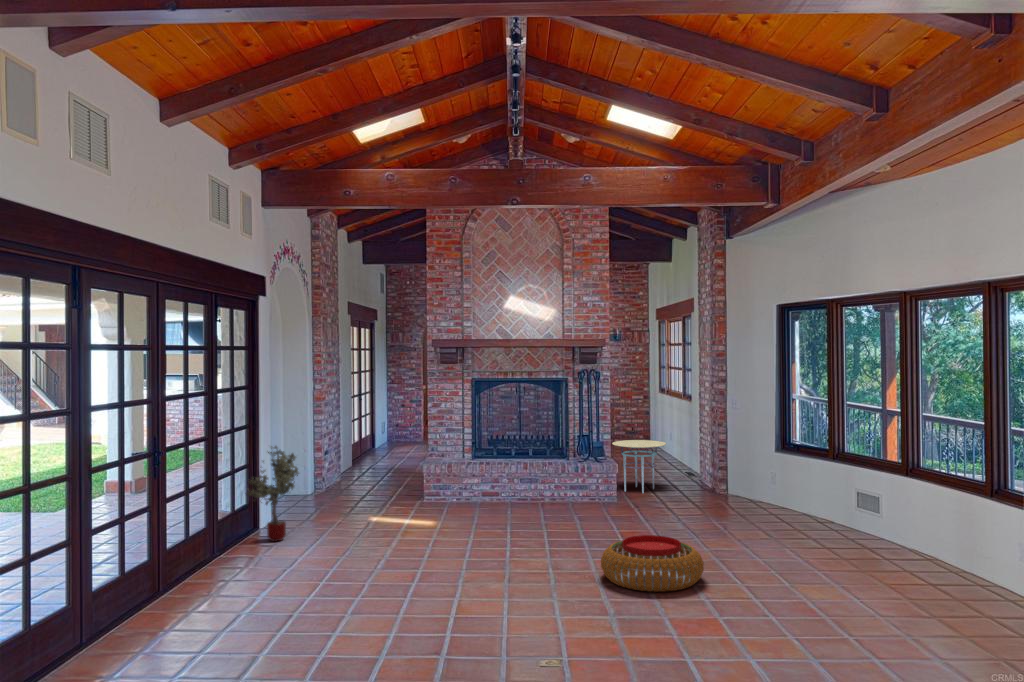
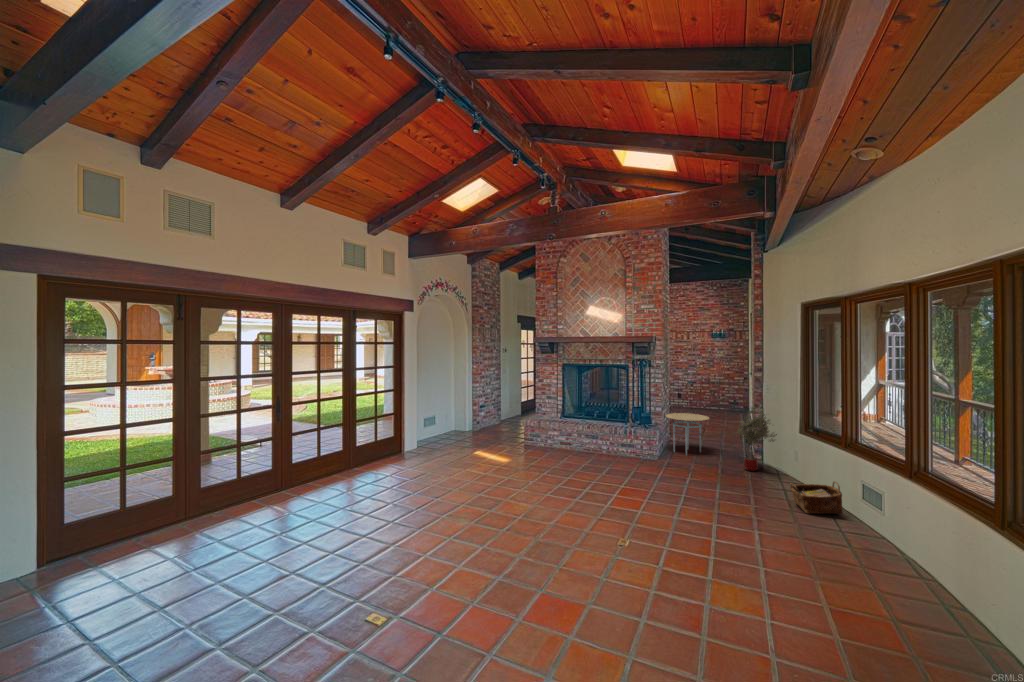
potted tree: present [247,446,299,541] -> present [737,408,777,471]
woven basket: none [794,491,843,528] -> present [790,481,842,514]
pouf: present [601,535,704,592] -> none [541,499,628,556]

